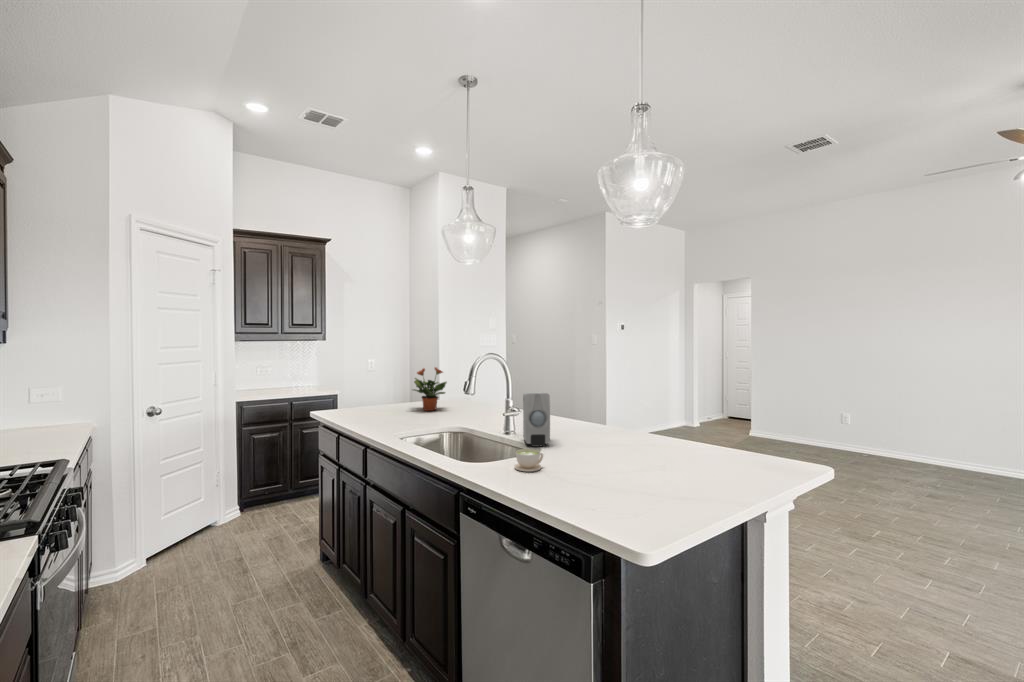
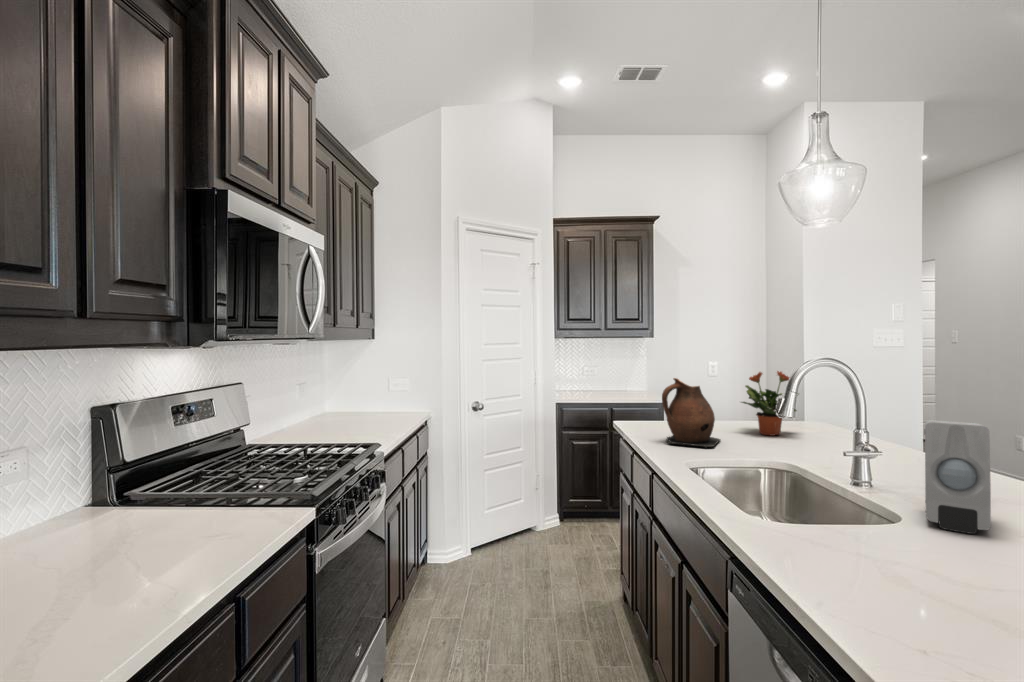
ceramic pitcher: none [364,375,403,424] -> present [662,378,721,448]
coffee cup: present [515,449,543,472] -> none [877,534,955,589]

